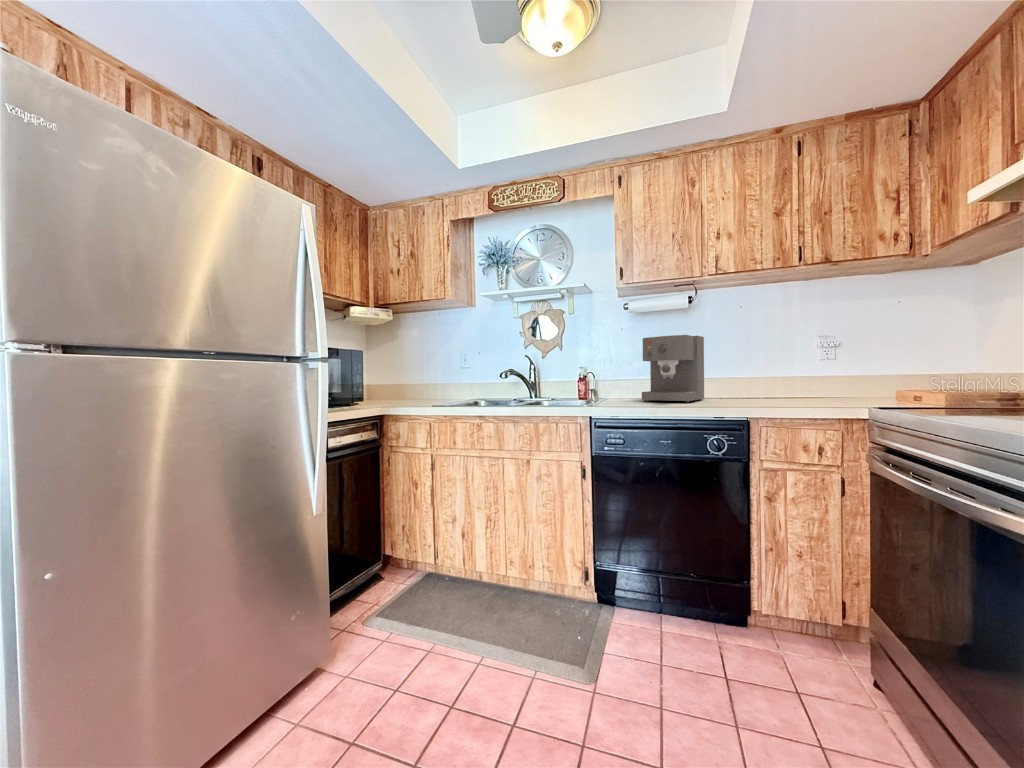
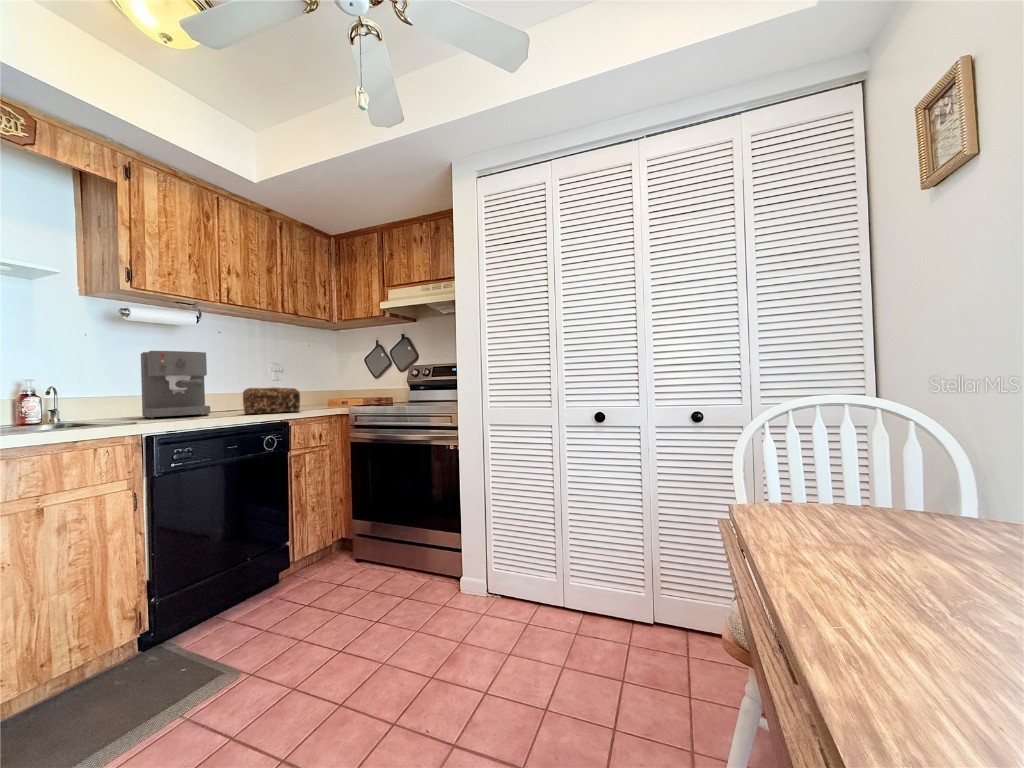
bread loaf: none [707,374,789,408] -> present [243,387,300,414]

